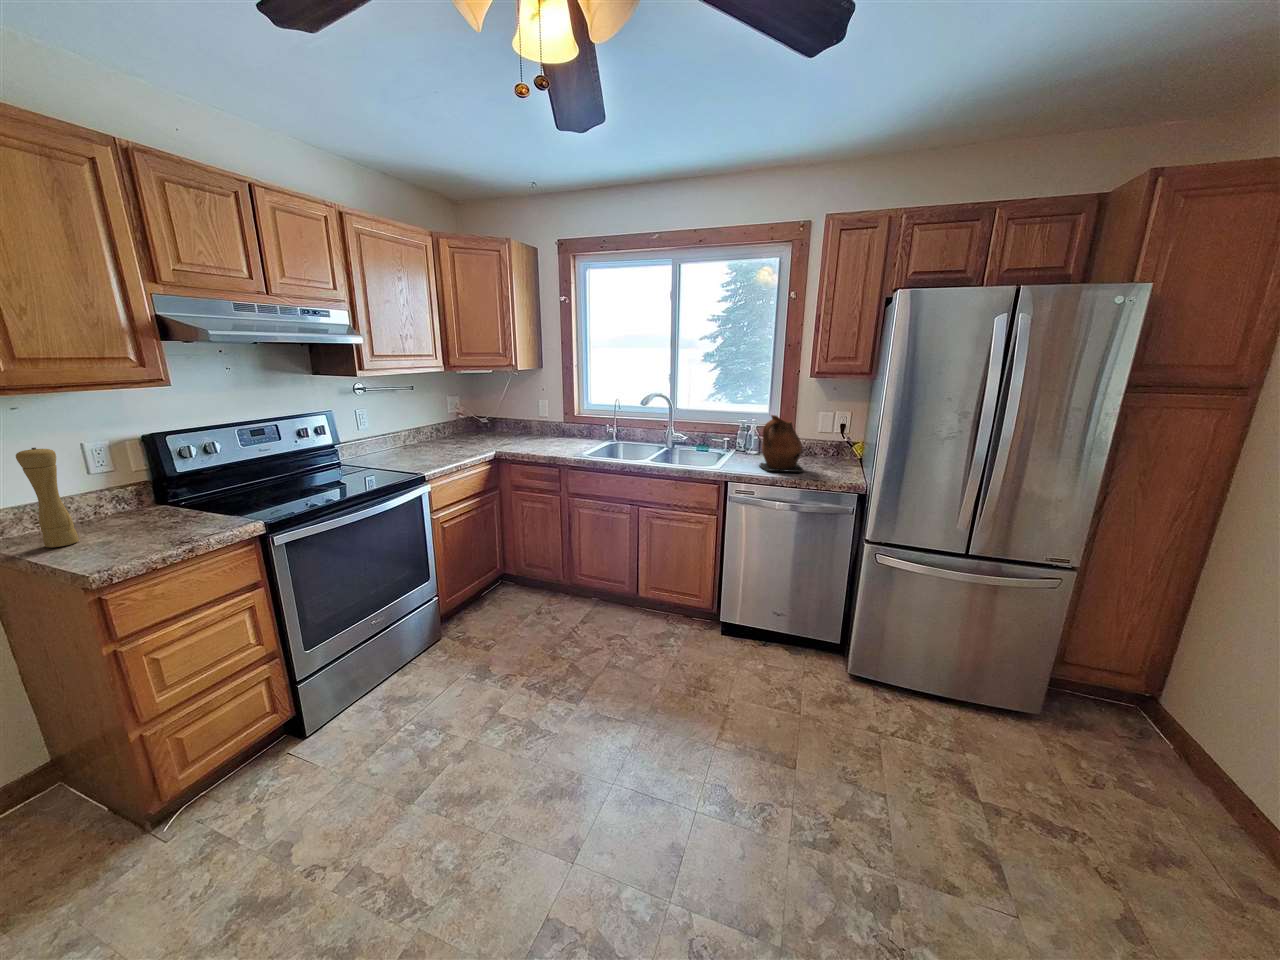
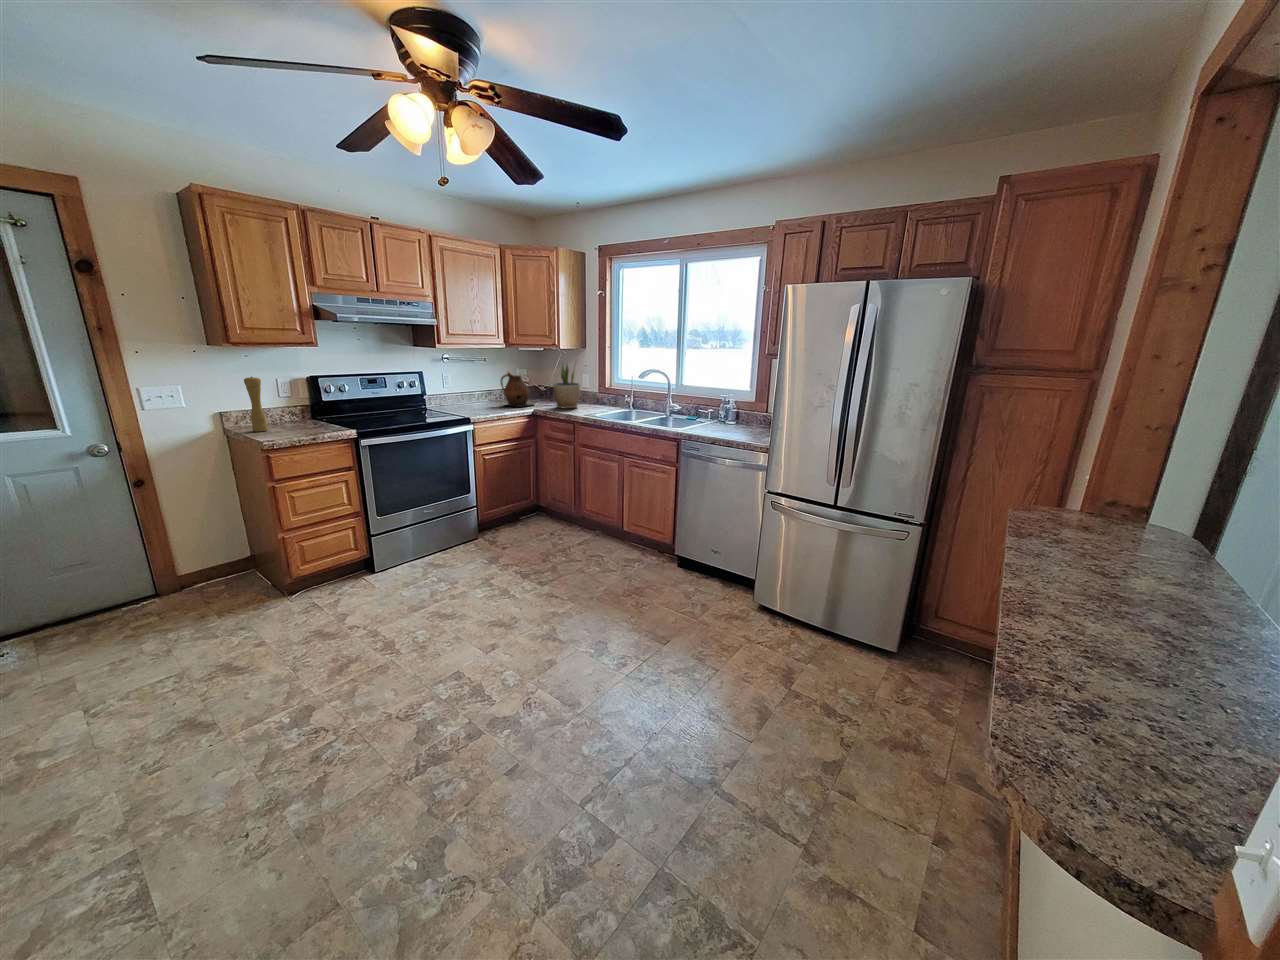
potted plant: none [515,382,549,446] -> present [553,364,580,409]
ceramic pitcher: present [759,415,804,472] -> present [500,371,533,407]

